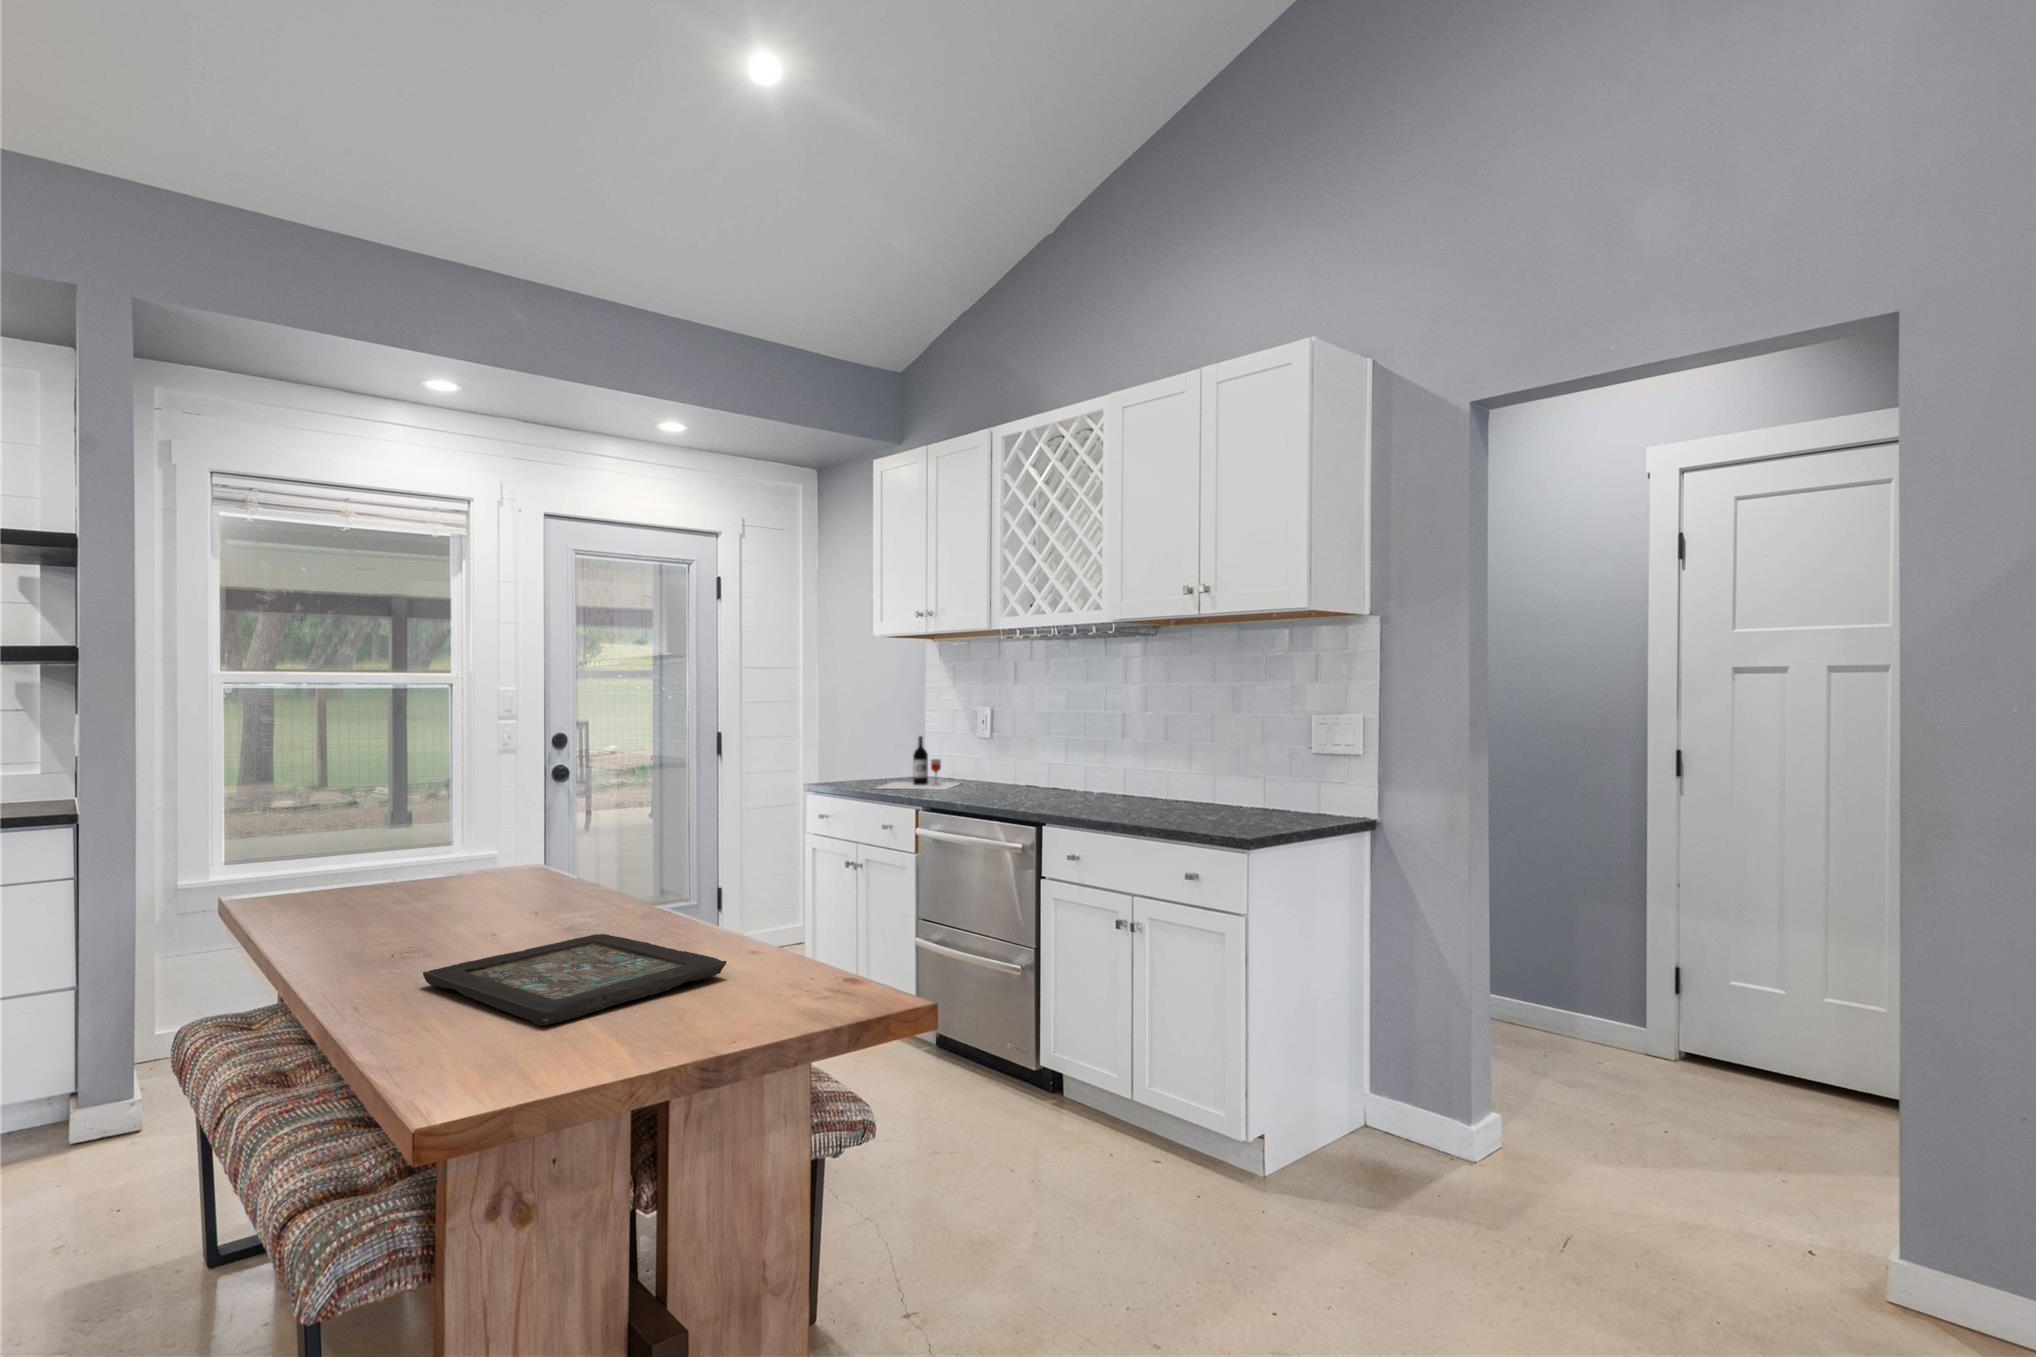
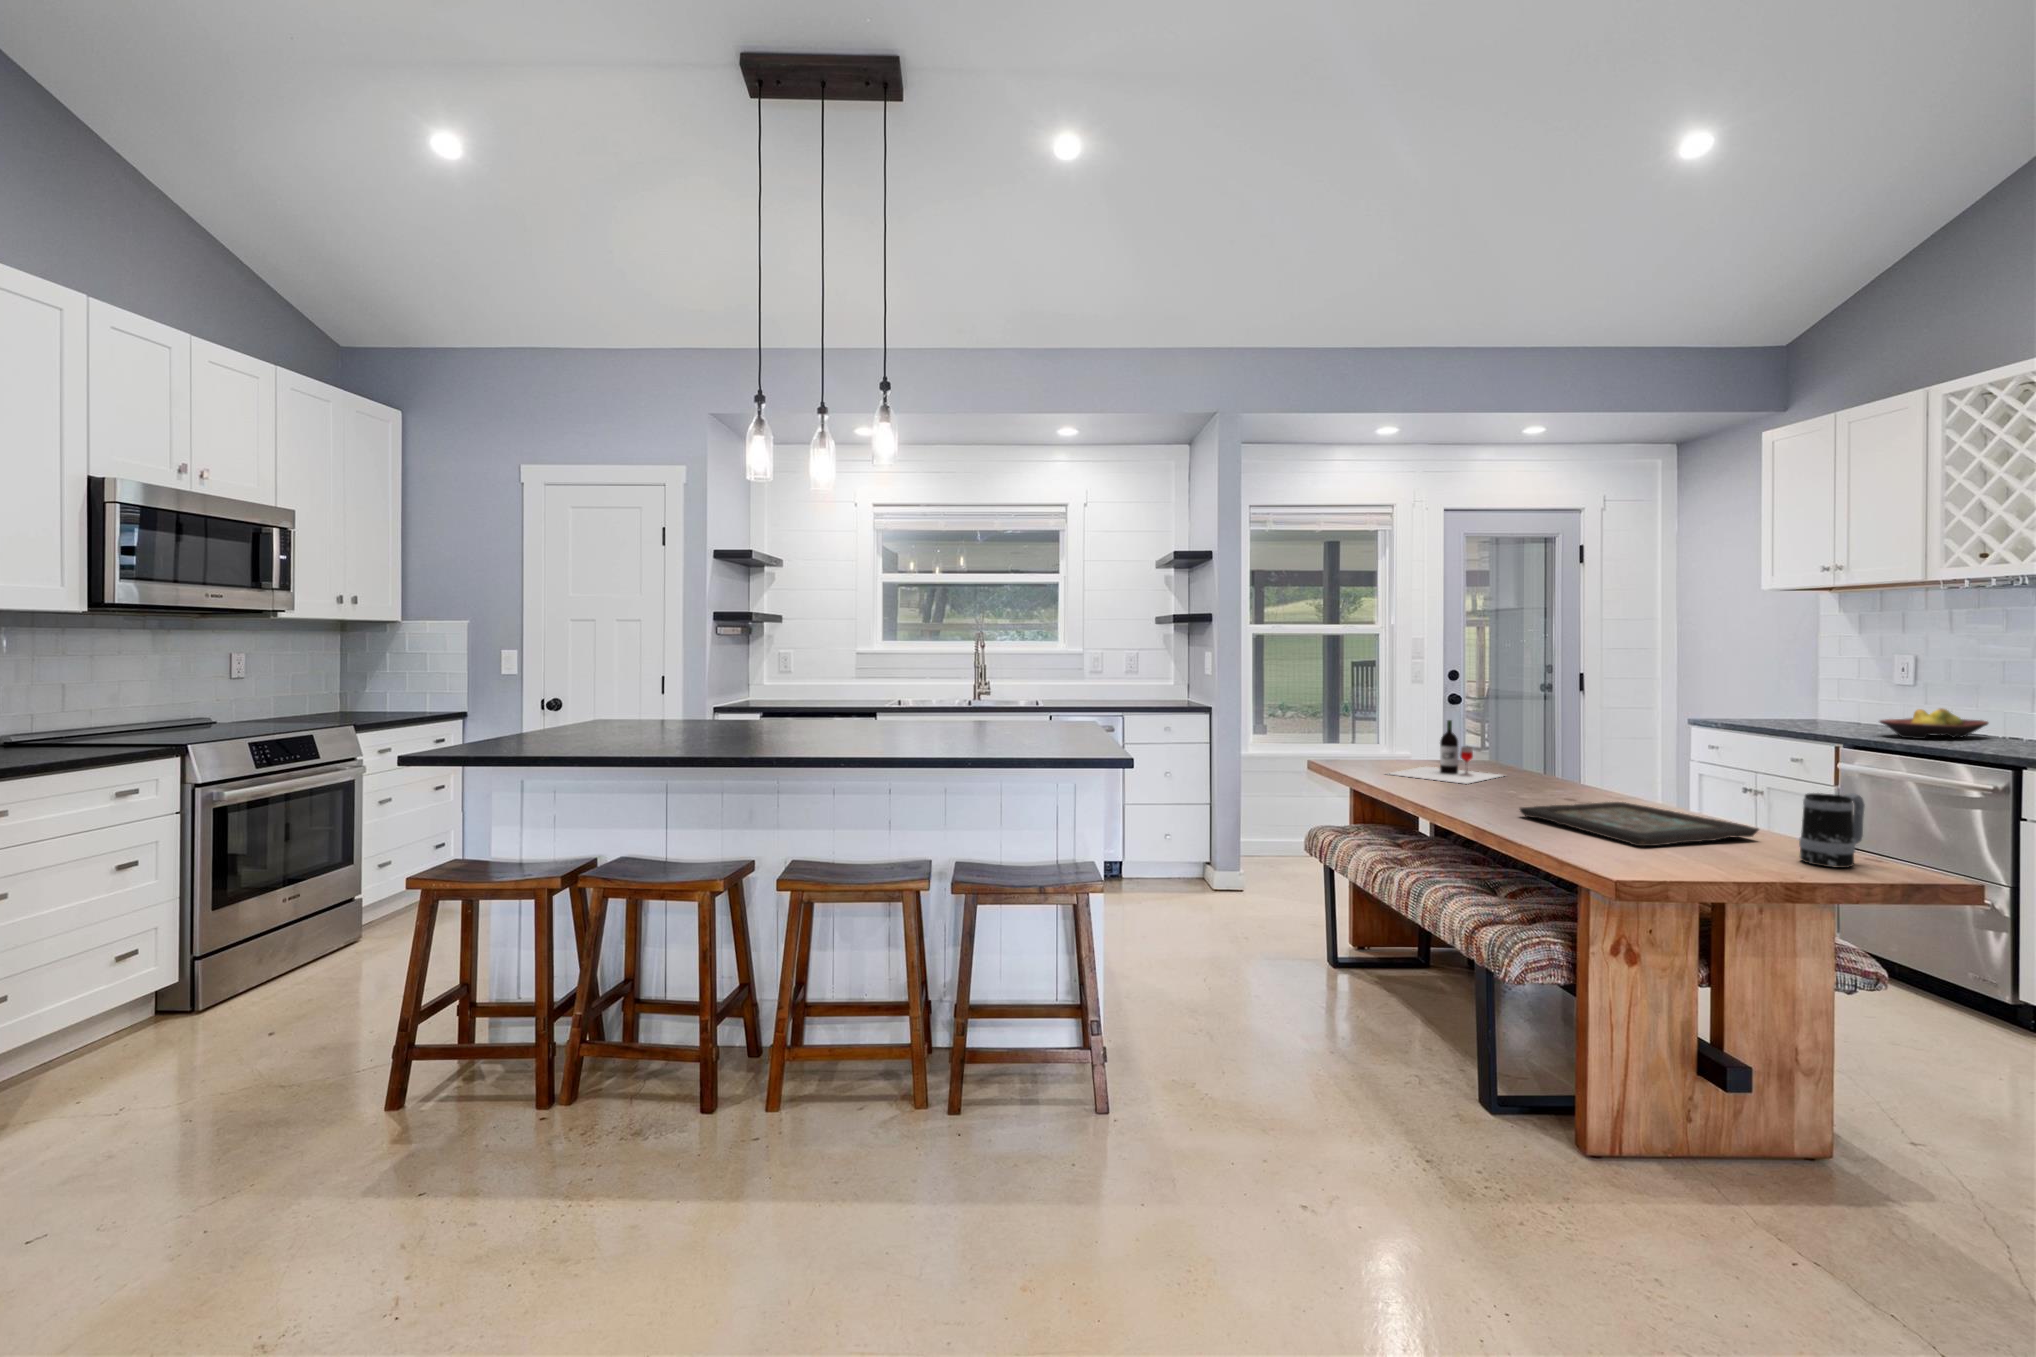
wine bottle: present [876,736,962,790] -> present [1388,720,1502,784]
fruit bowl: none [954,764,1038,798] -> present [1880,708,1988,739]
mug: none [740,908,813,1018] -> present [1799,793,1865,868]

